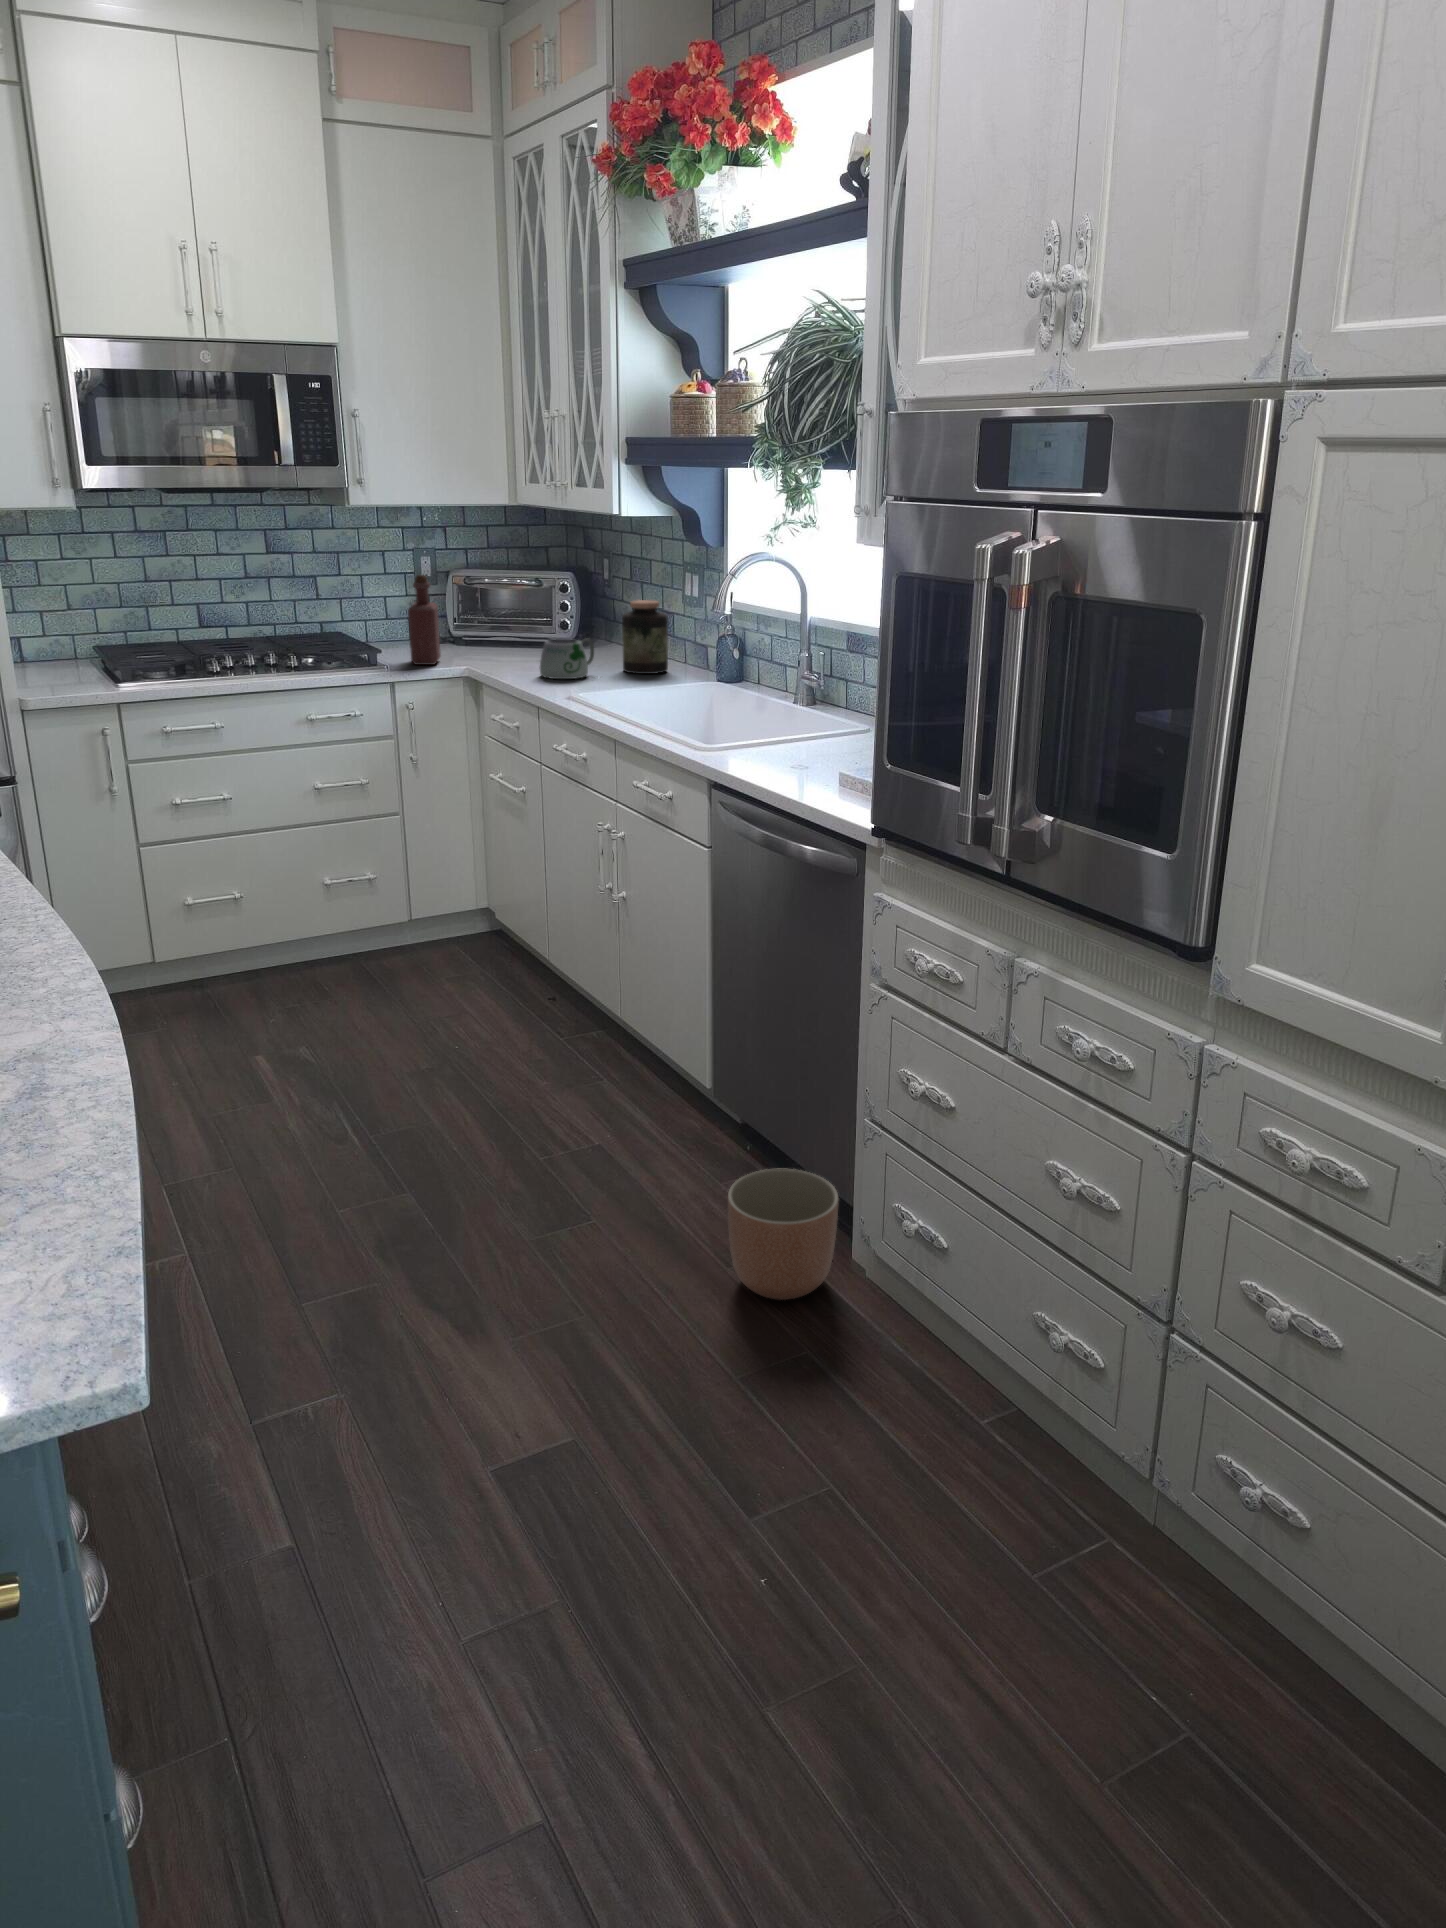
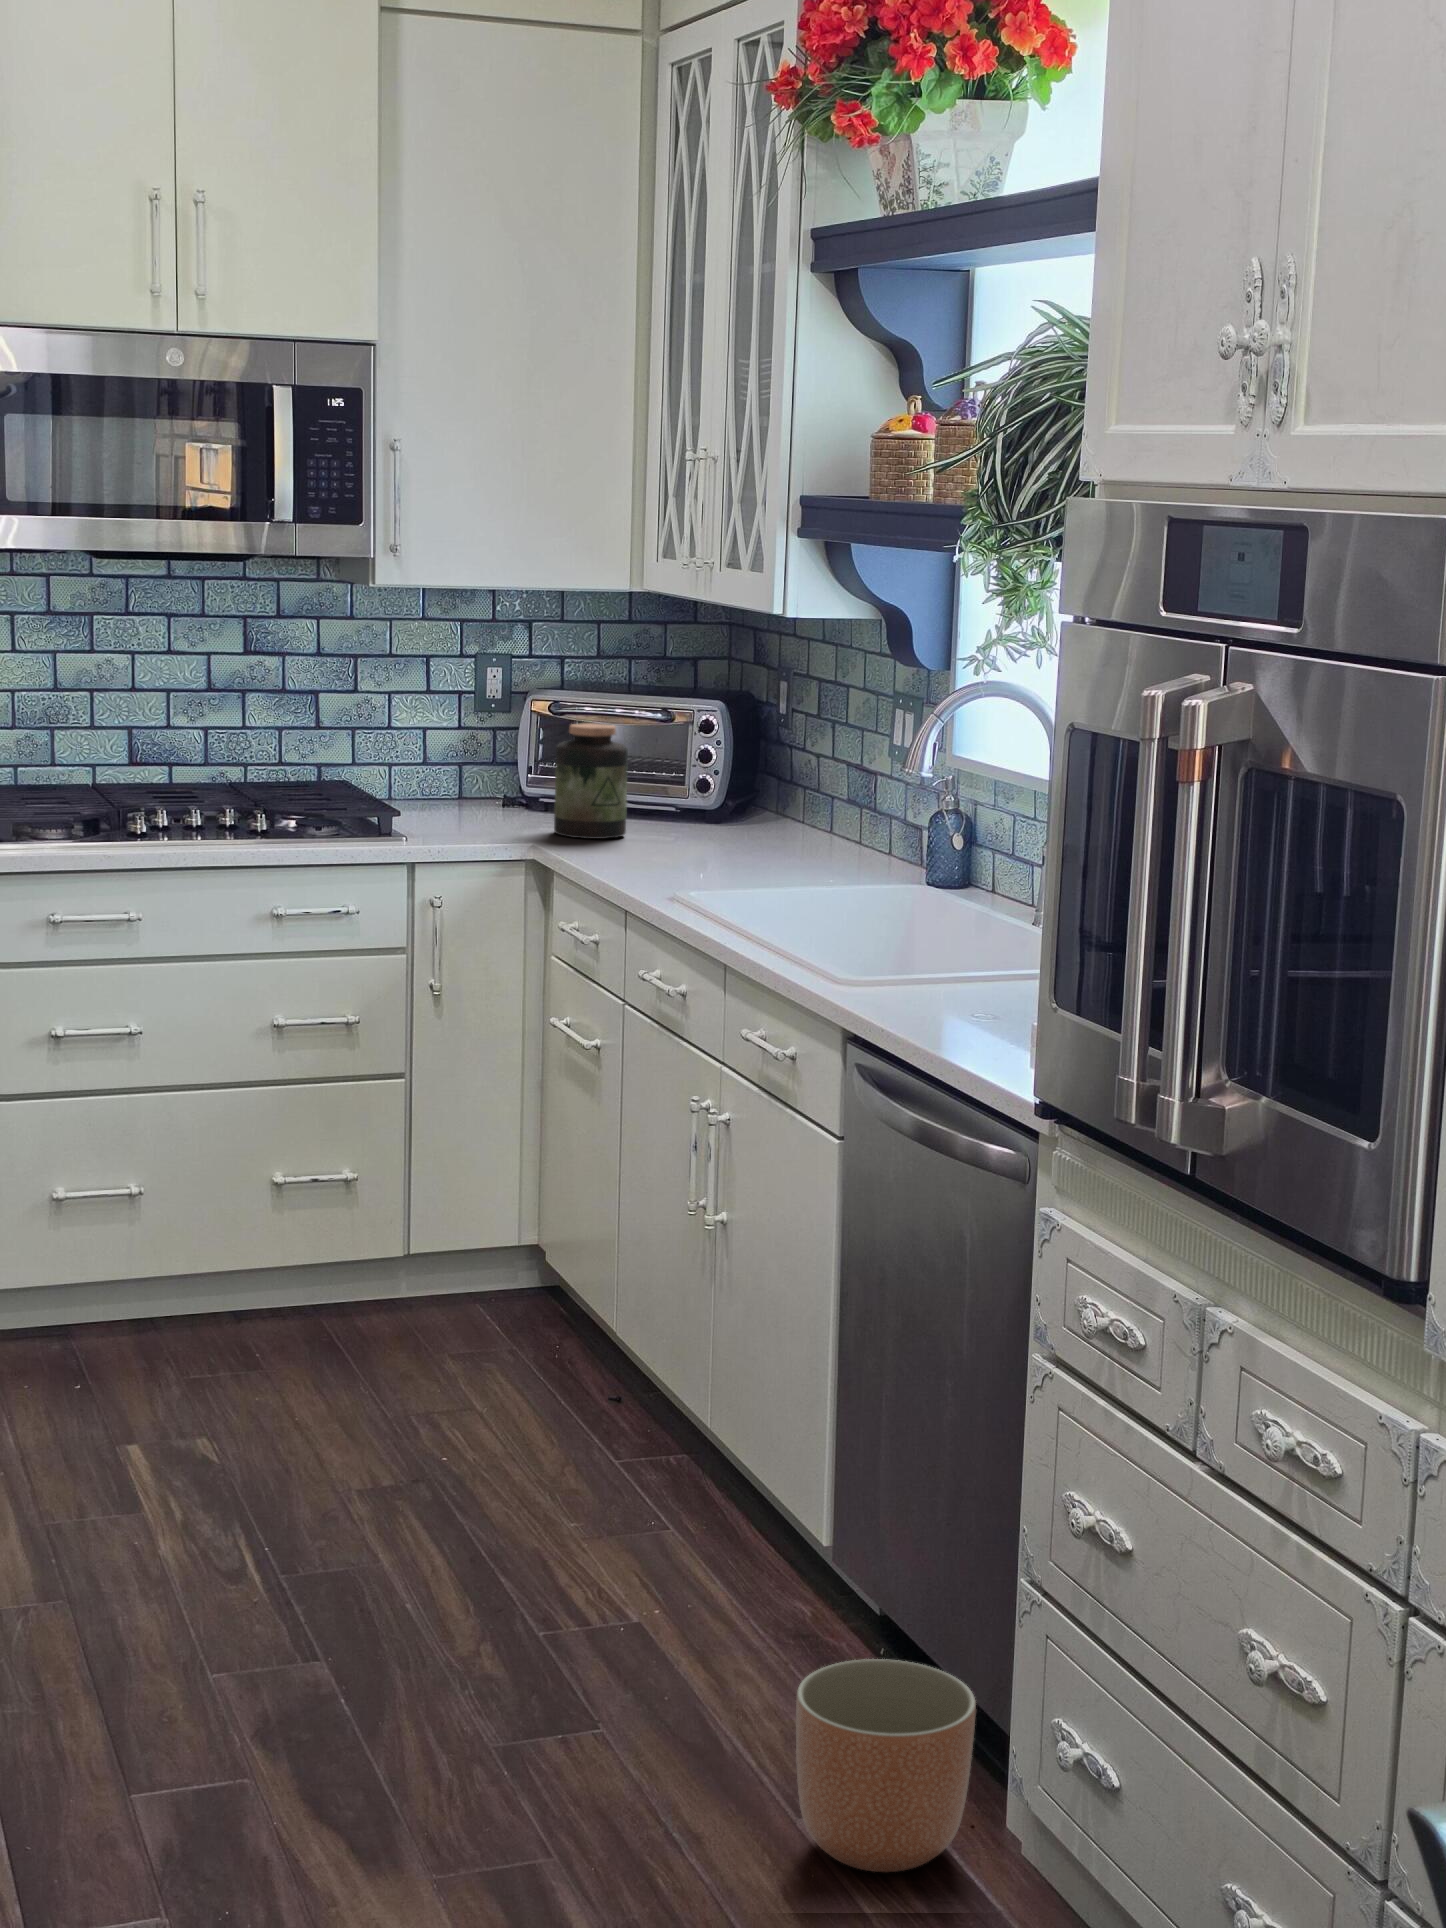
bottle: present [408,575,441,665] -> none [444,695,496,839]
jar: present [622,600,668,674] -> present [554,723,628,839]
mug: present [540,638,594,679] -> none [644,807,745,873]

